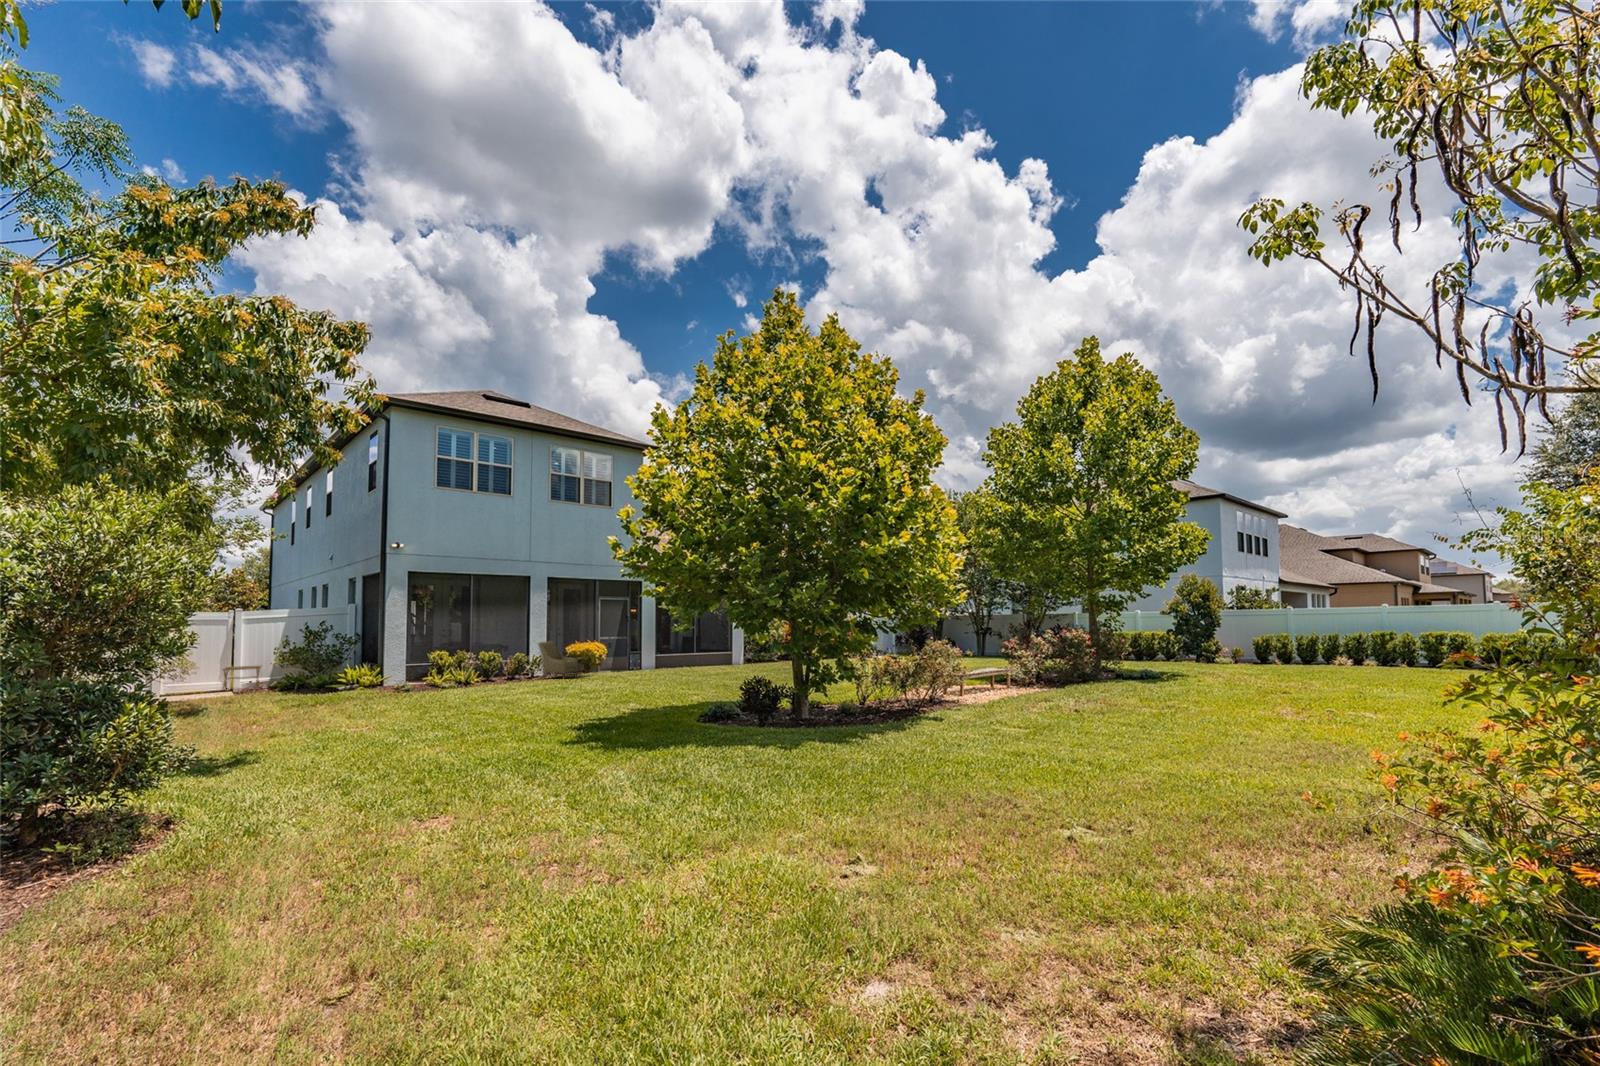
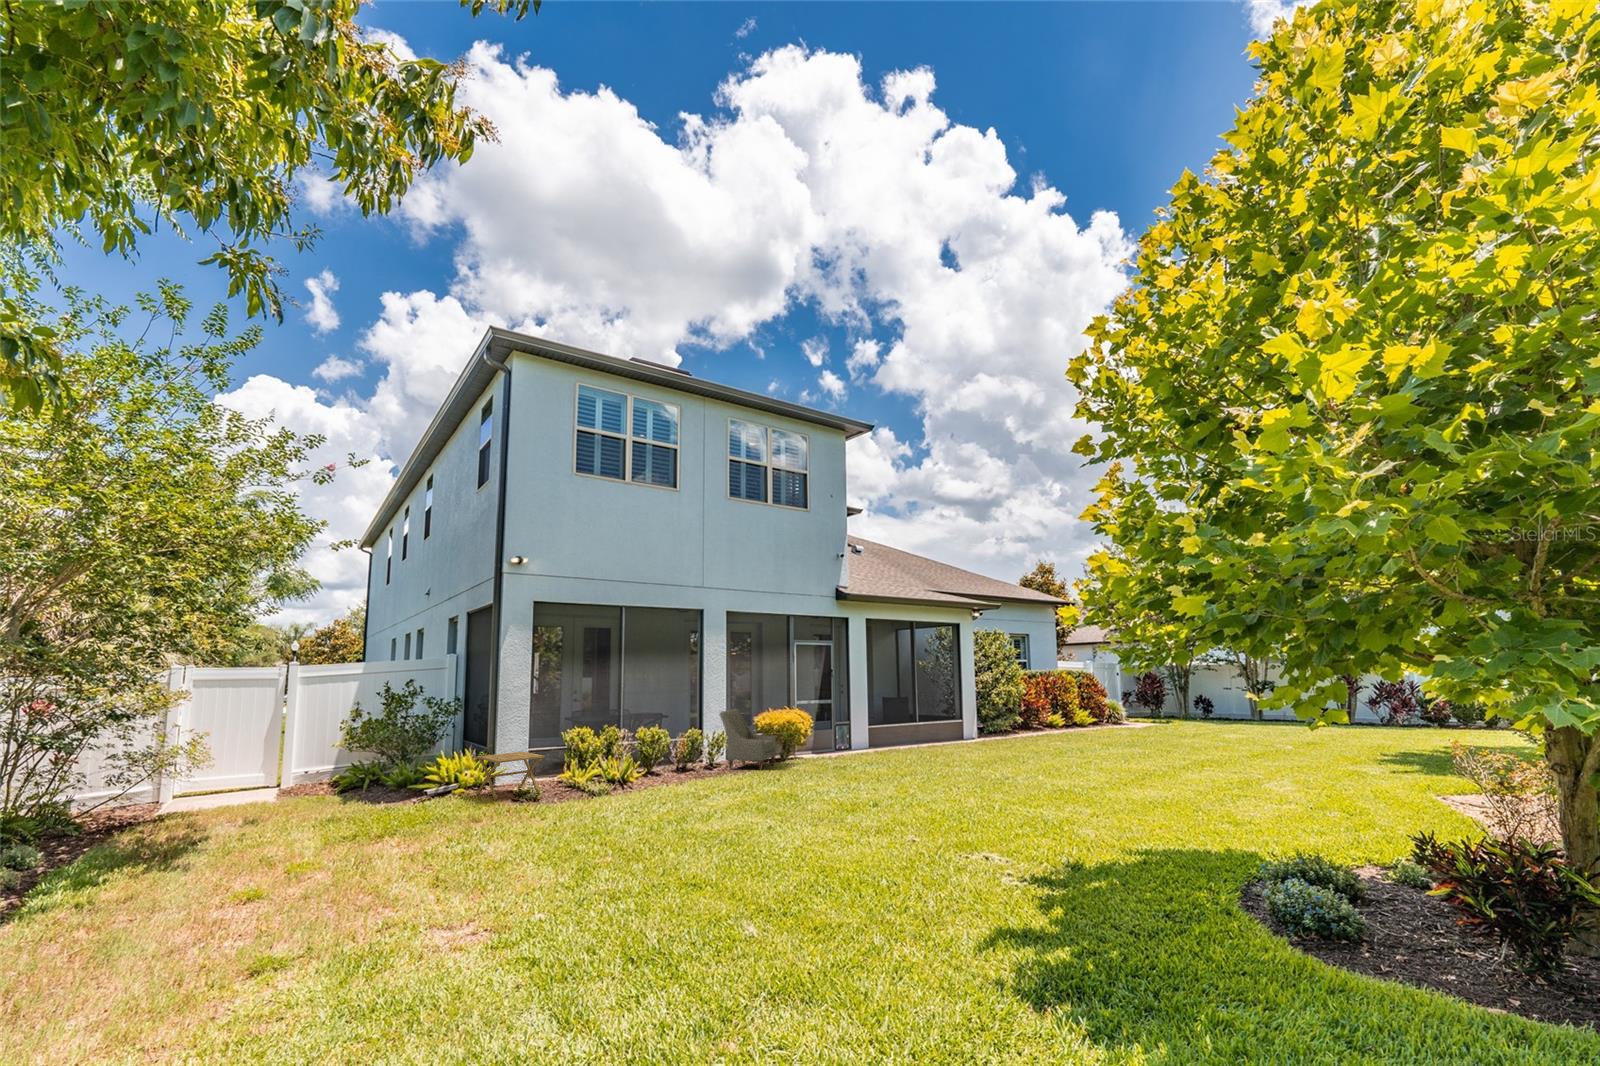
side table: present [222,666,261,691] -> present [476,752,545,800]

